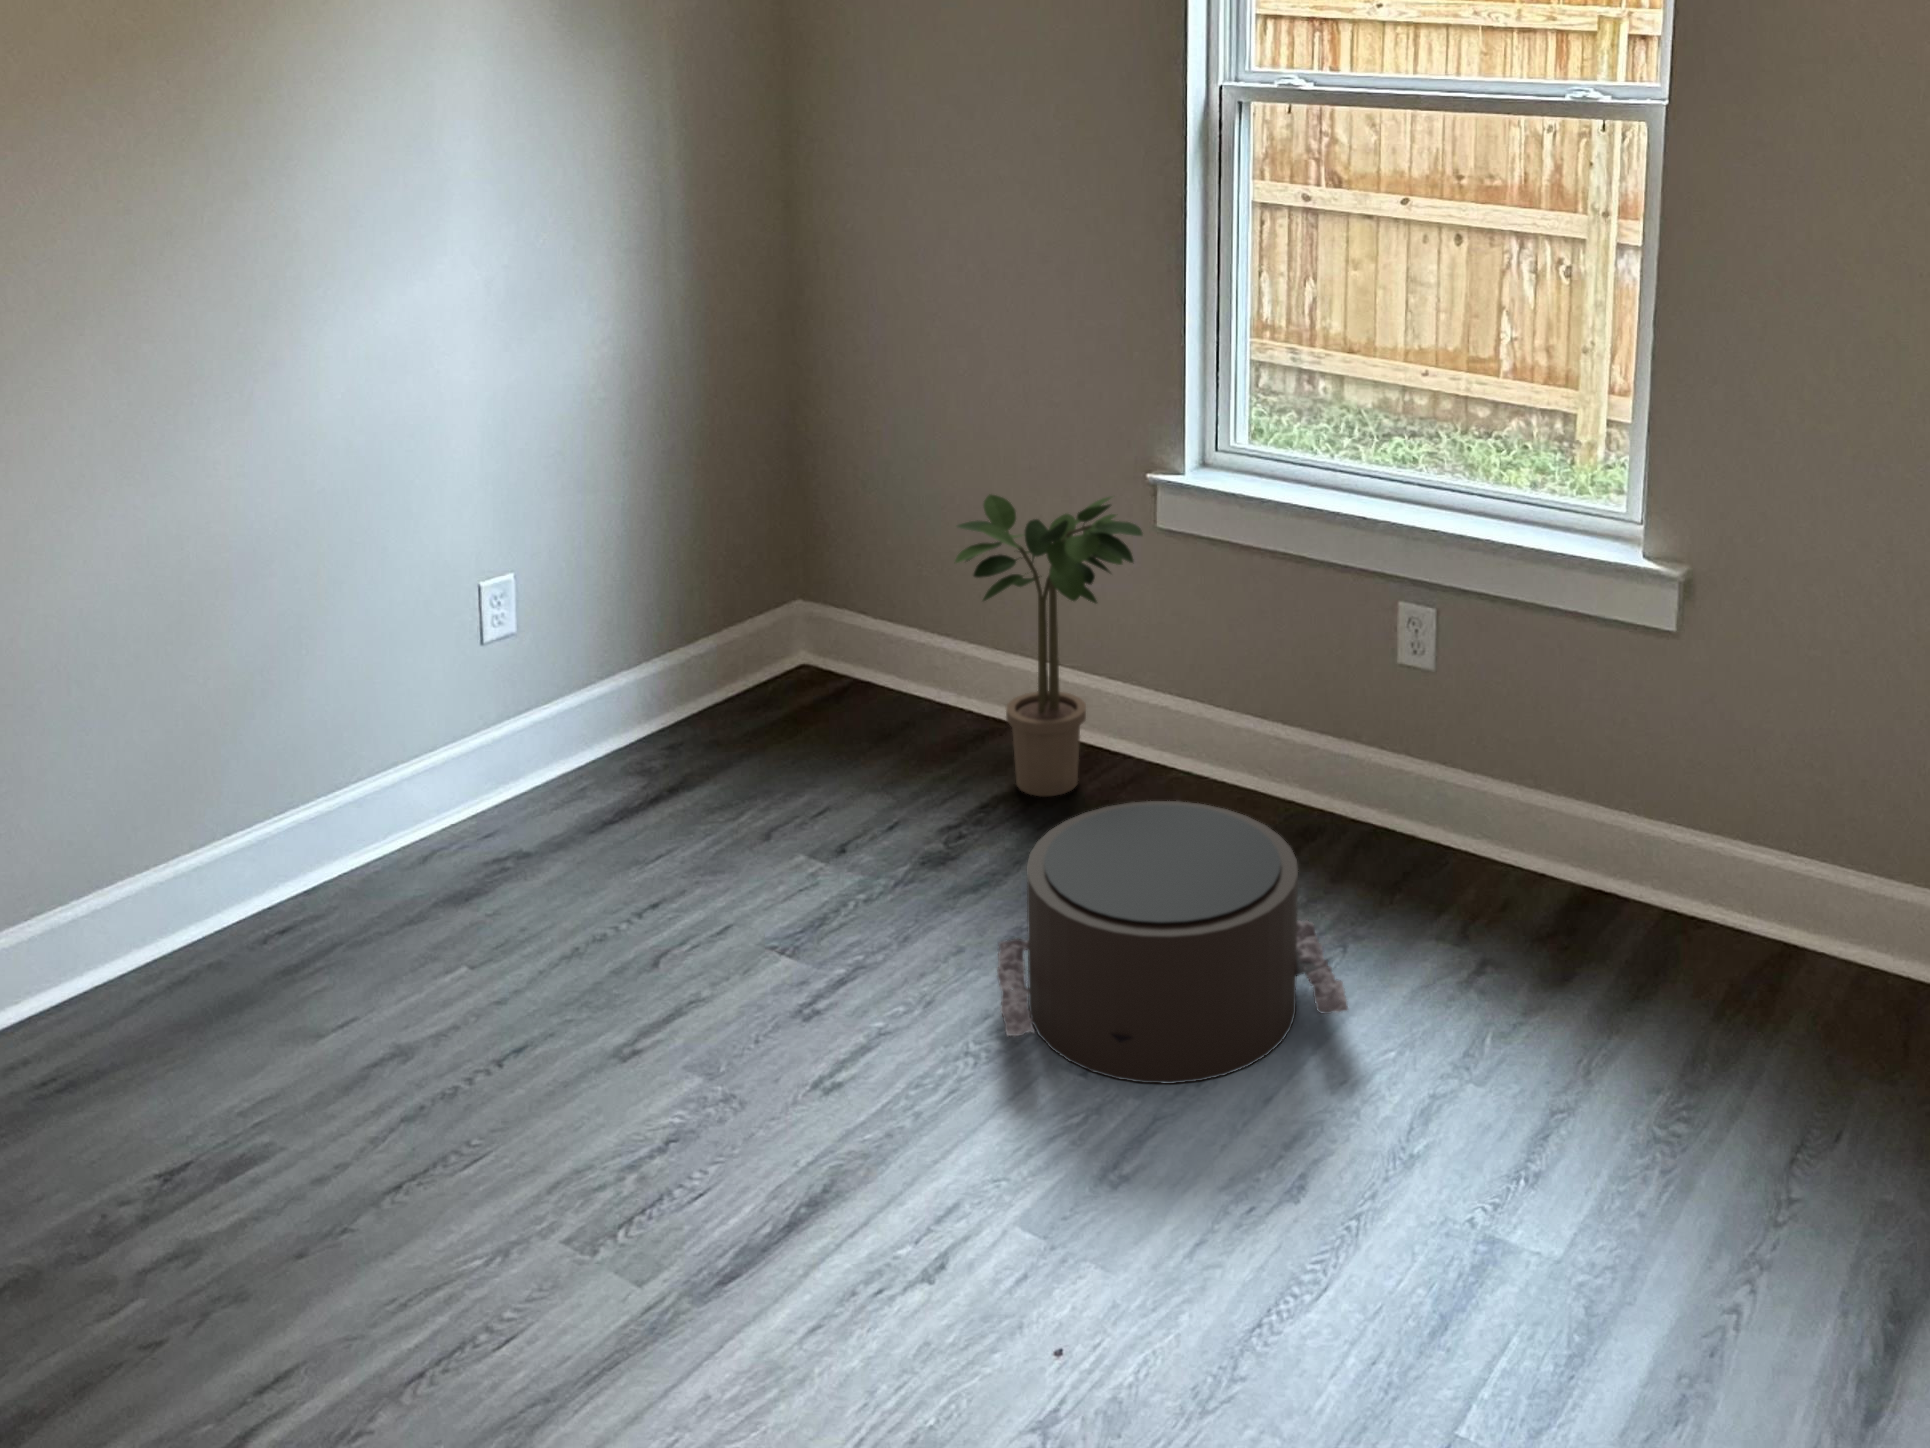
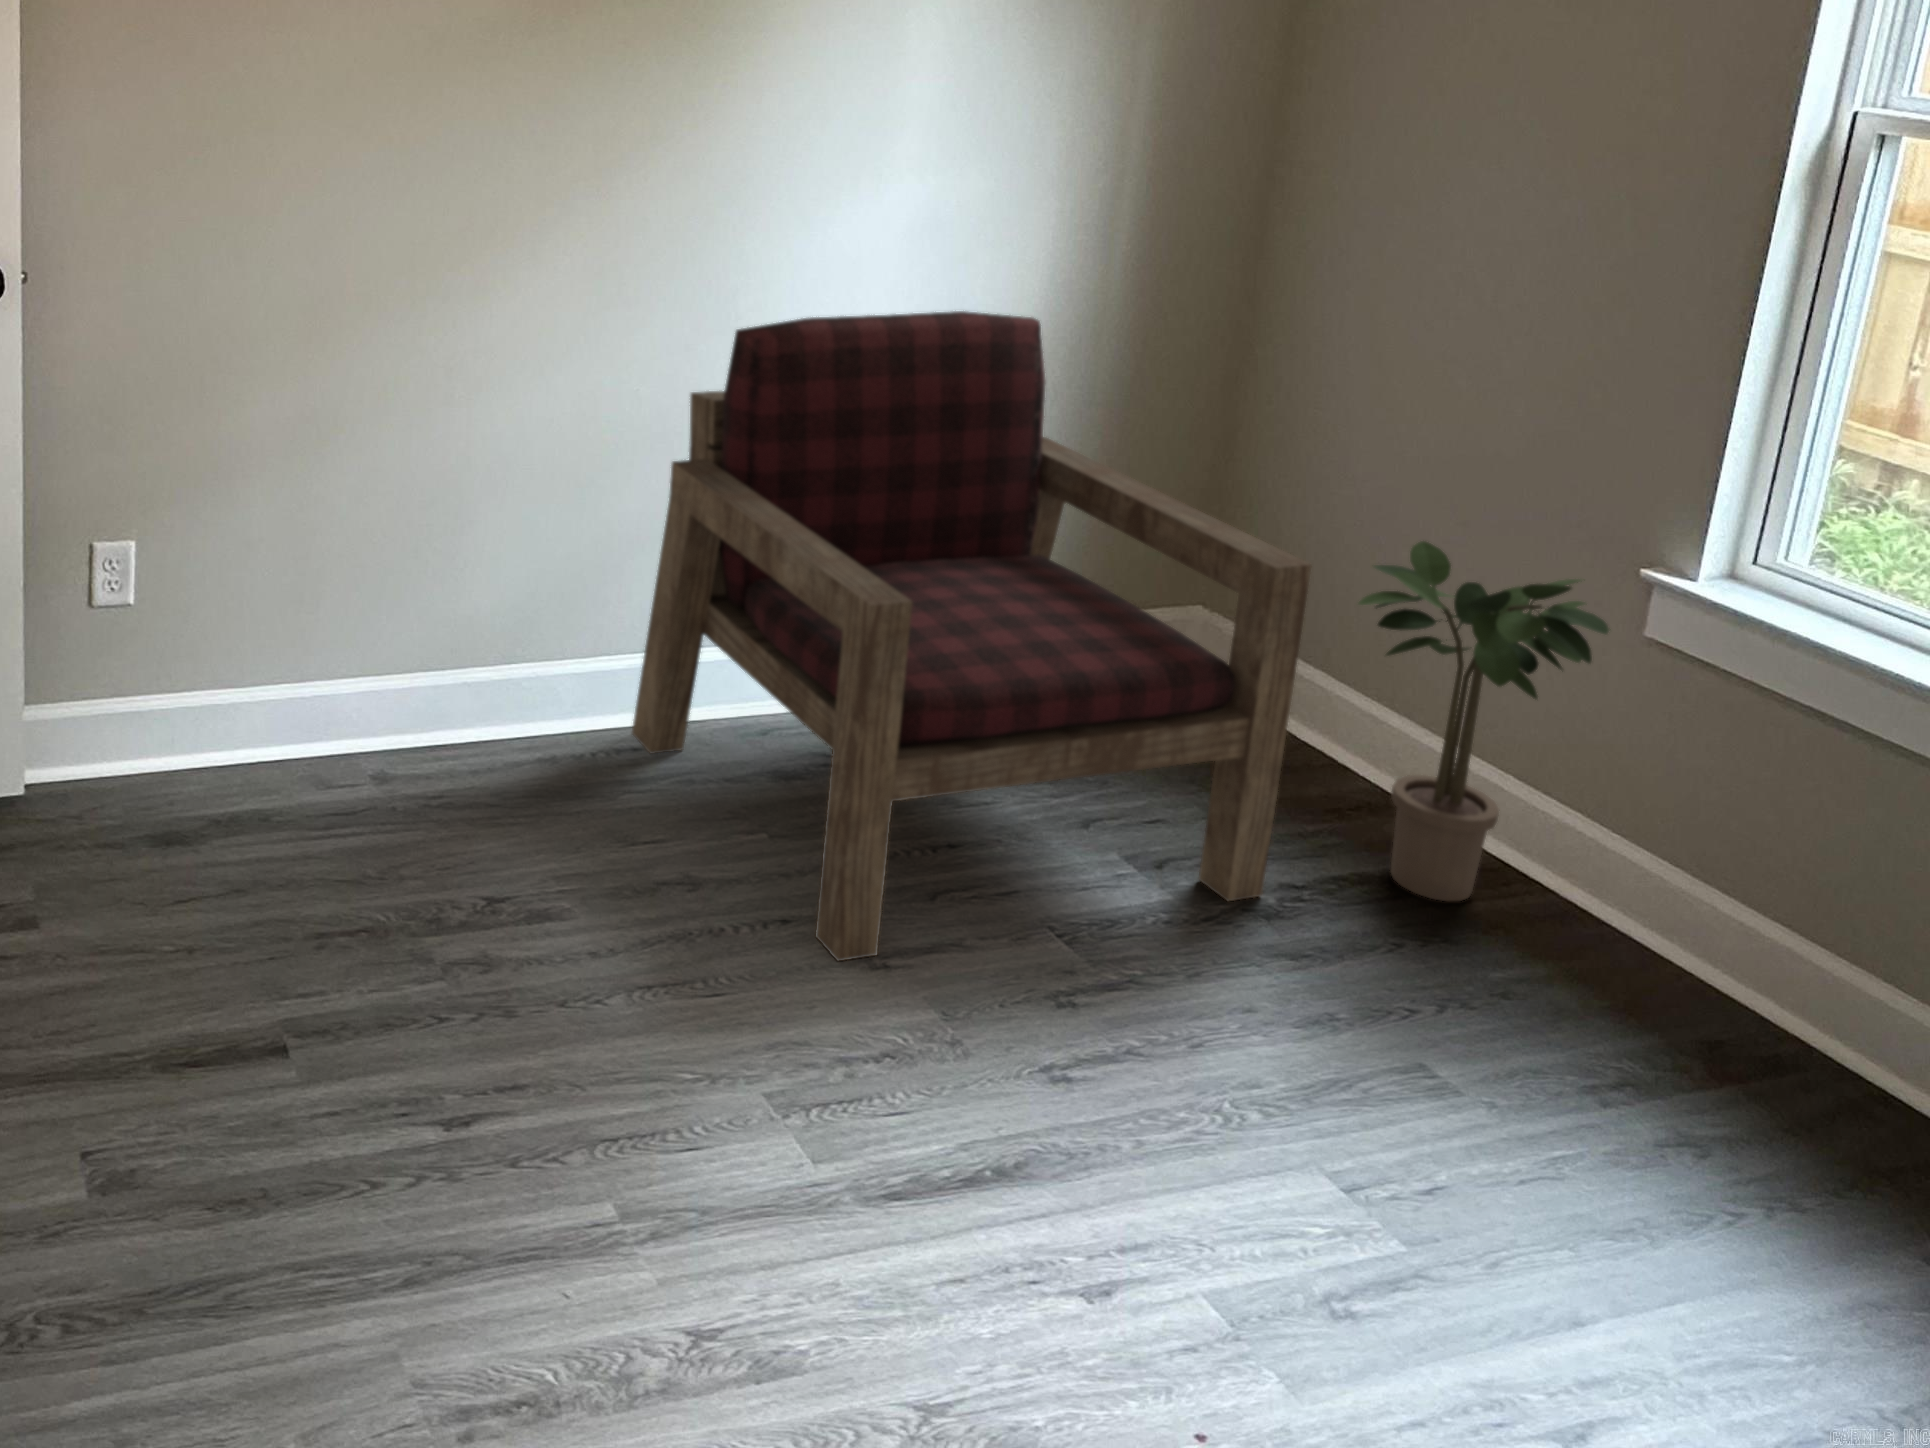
armchair: none [271,364,932,1069] -> present [632,311,1312,961]
pouf: present [997,801,1348,1084] -> none [1259,918,1735,1279]

